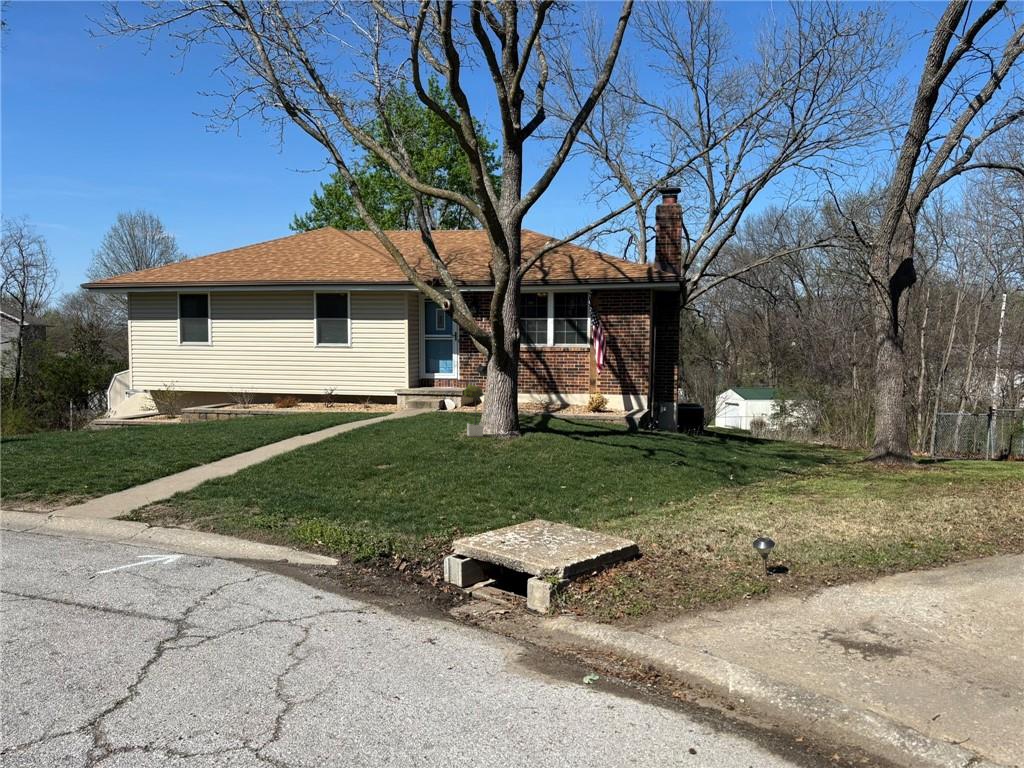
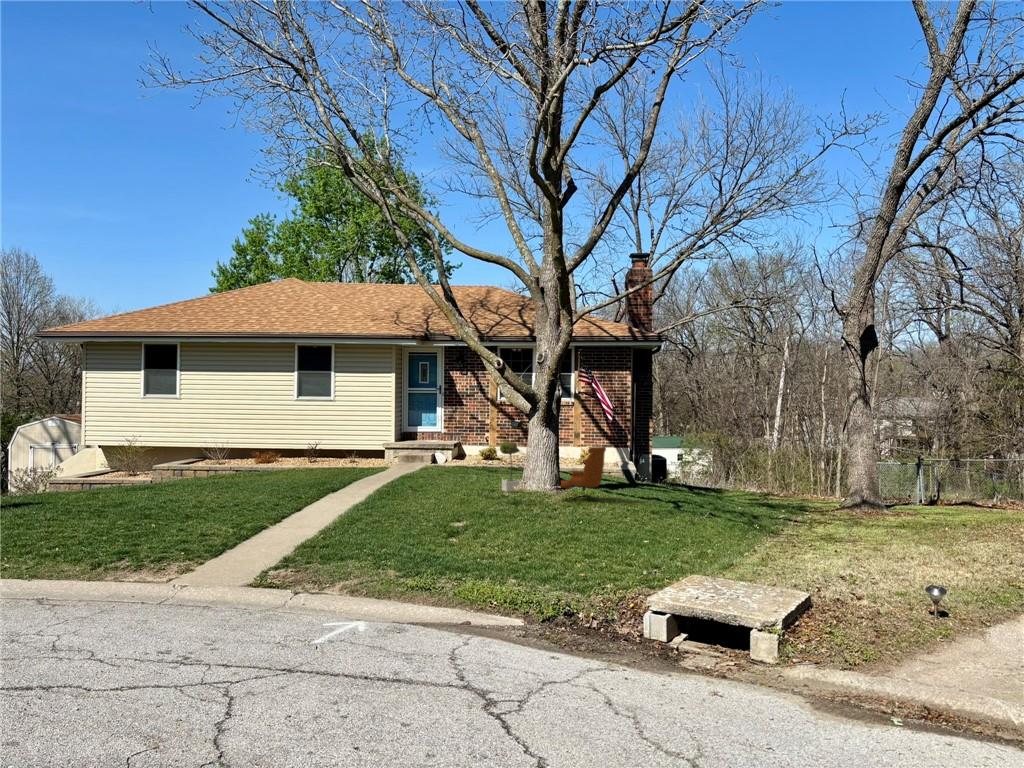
lounge chair: none [520,390,572,447] -> present [561,447,606,500]

